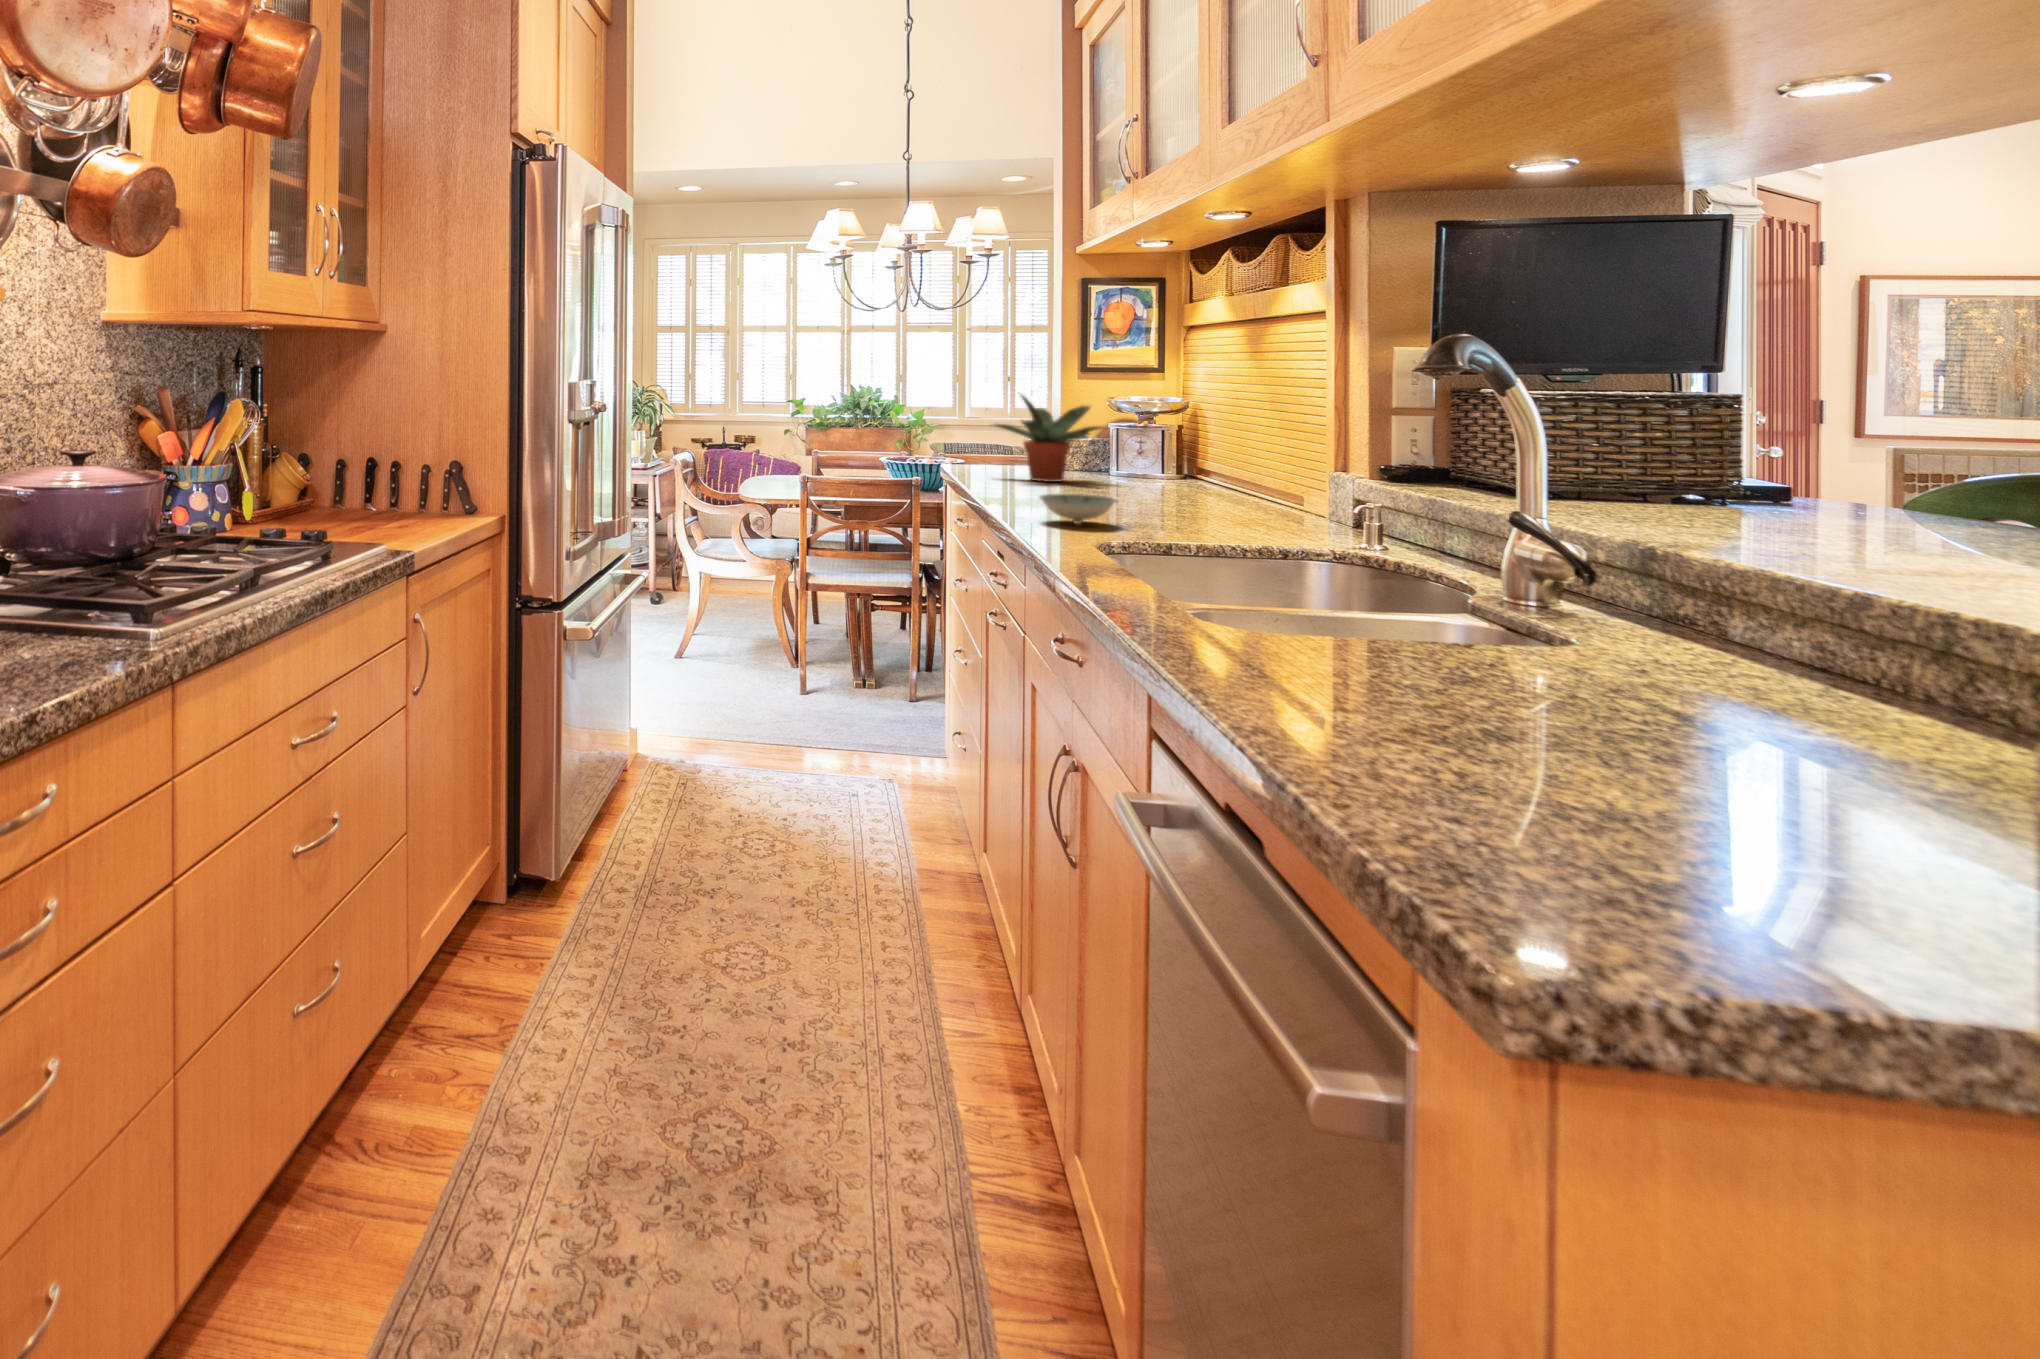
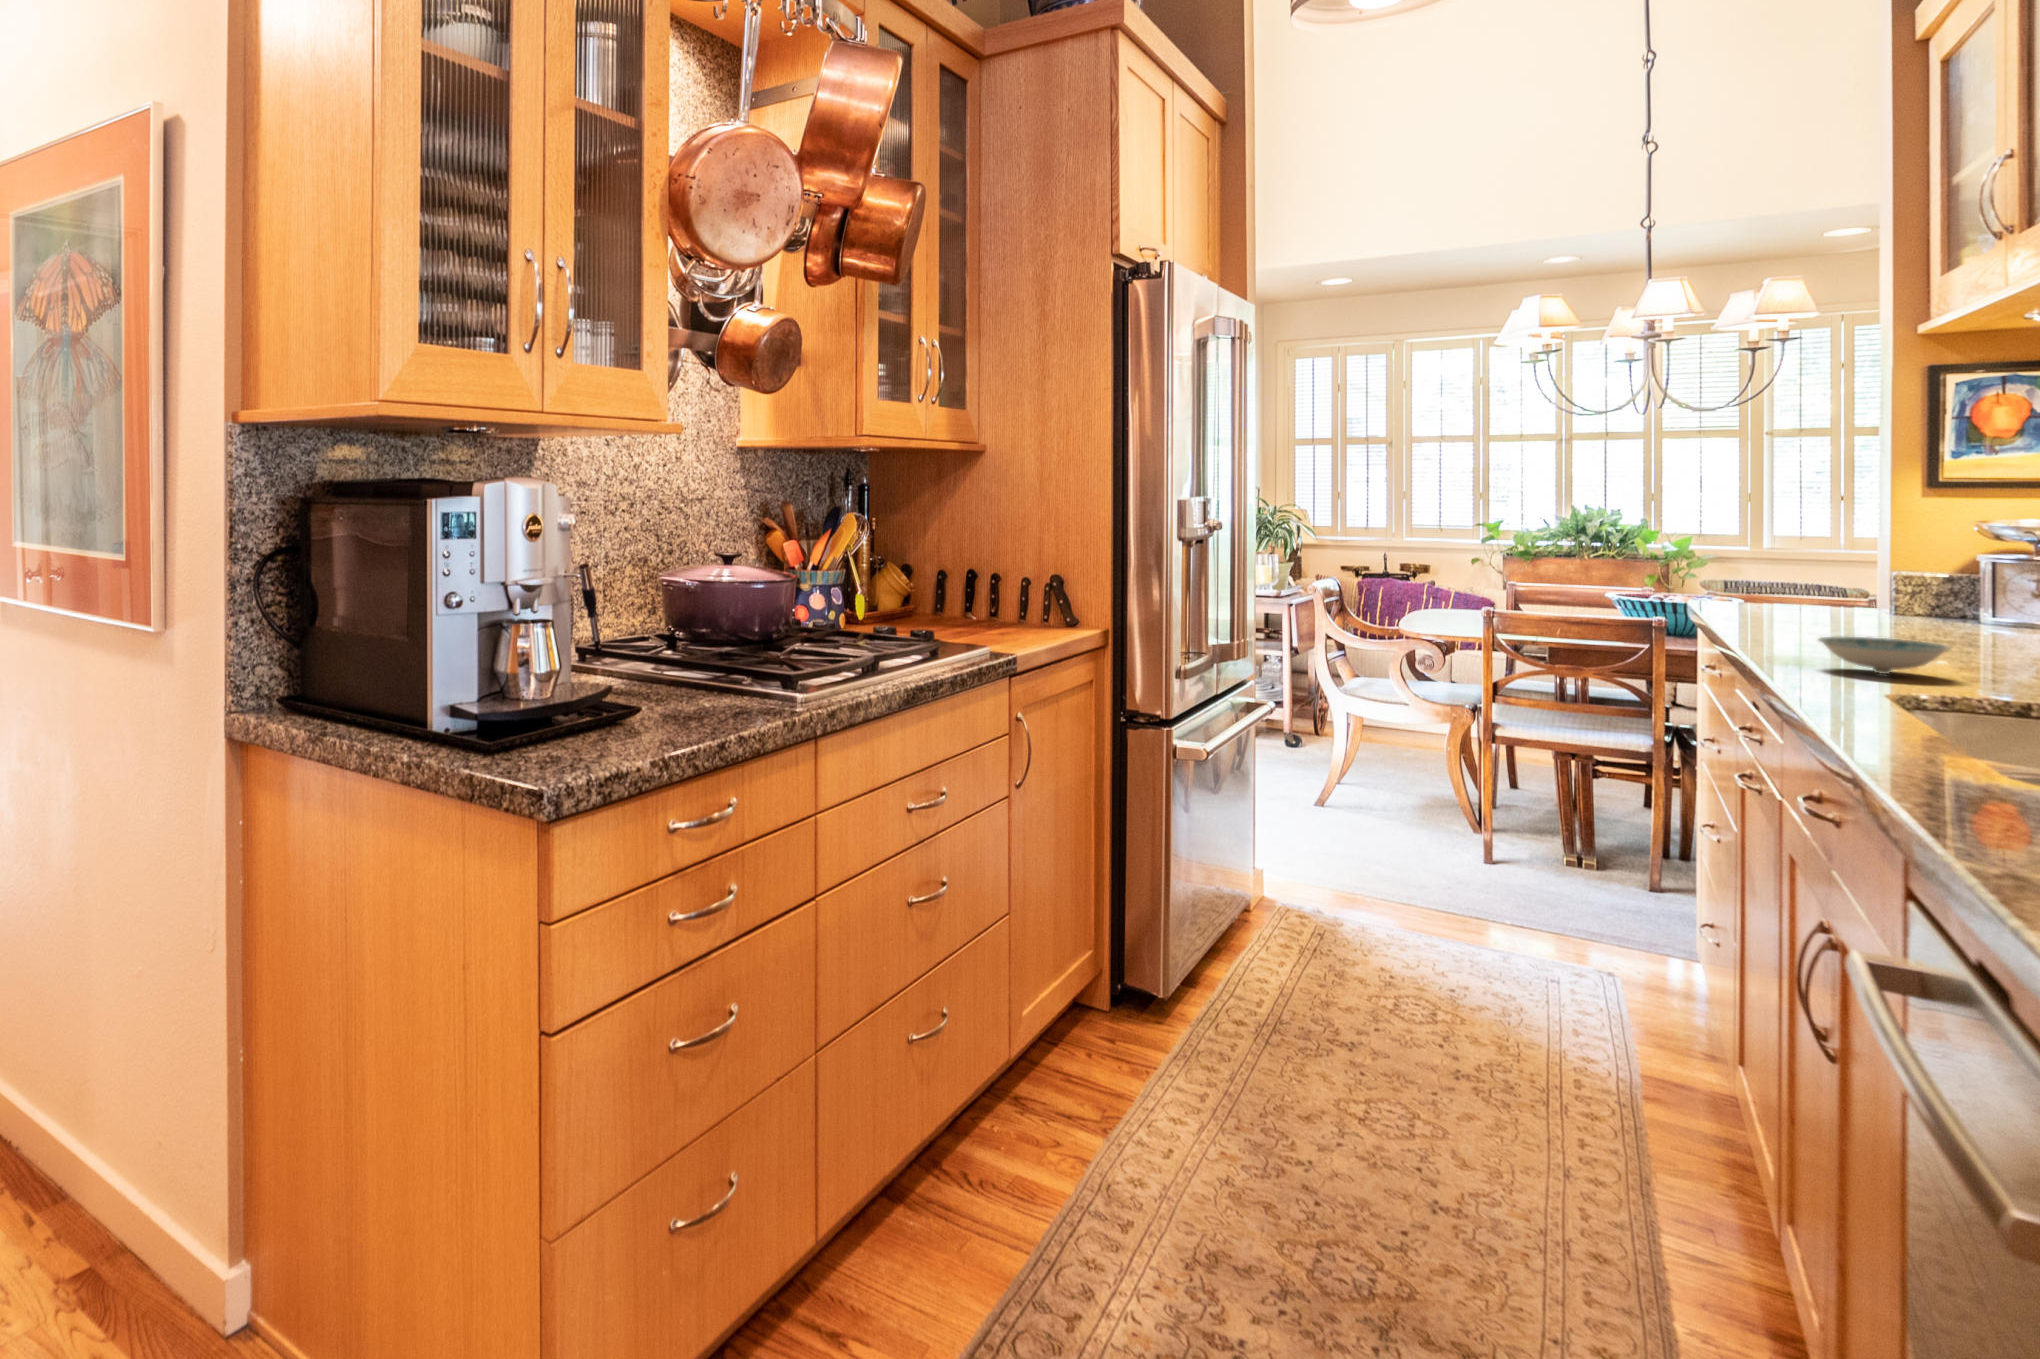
potted plant: present [995,396,1103,482] -> none [1760,515,1969,627]

